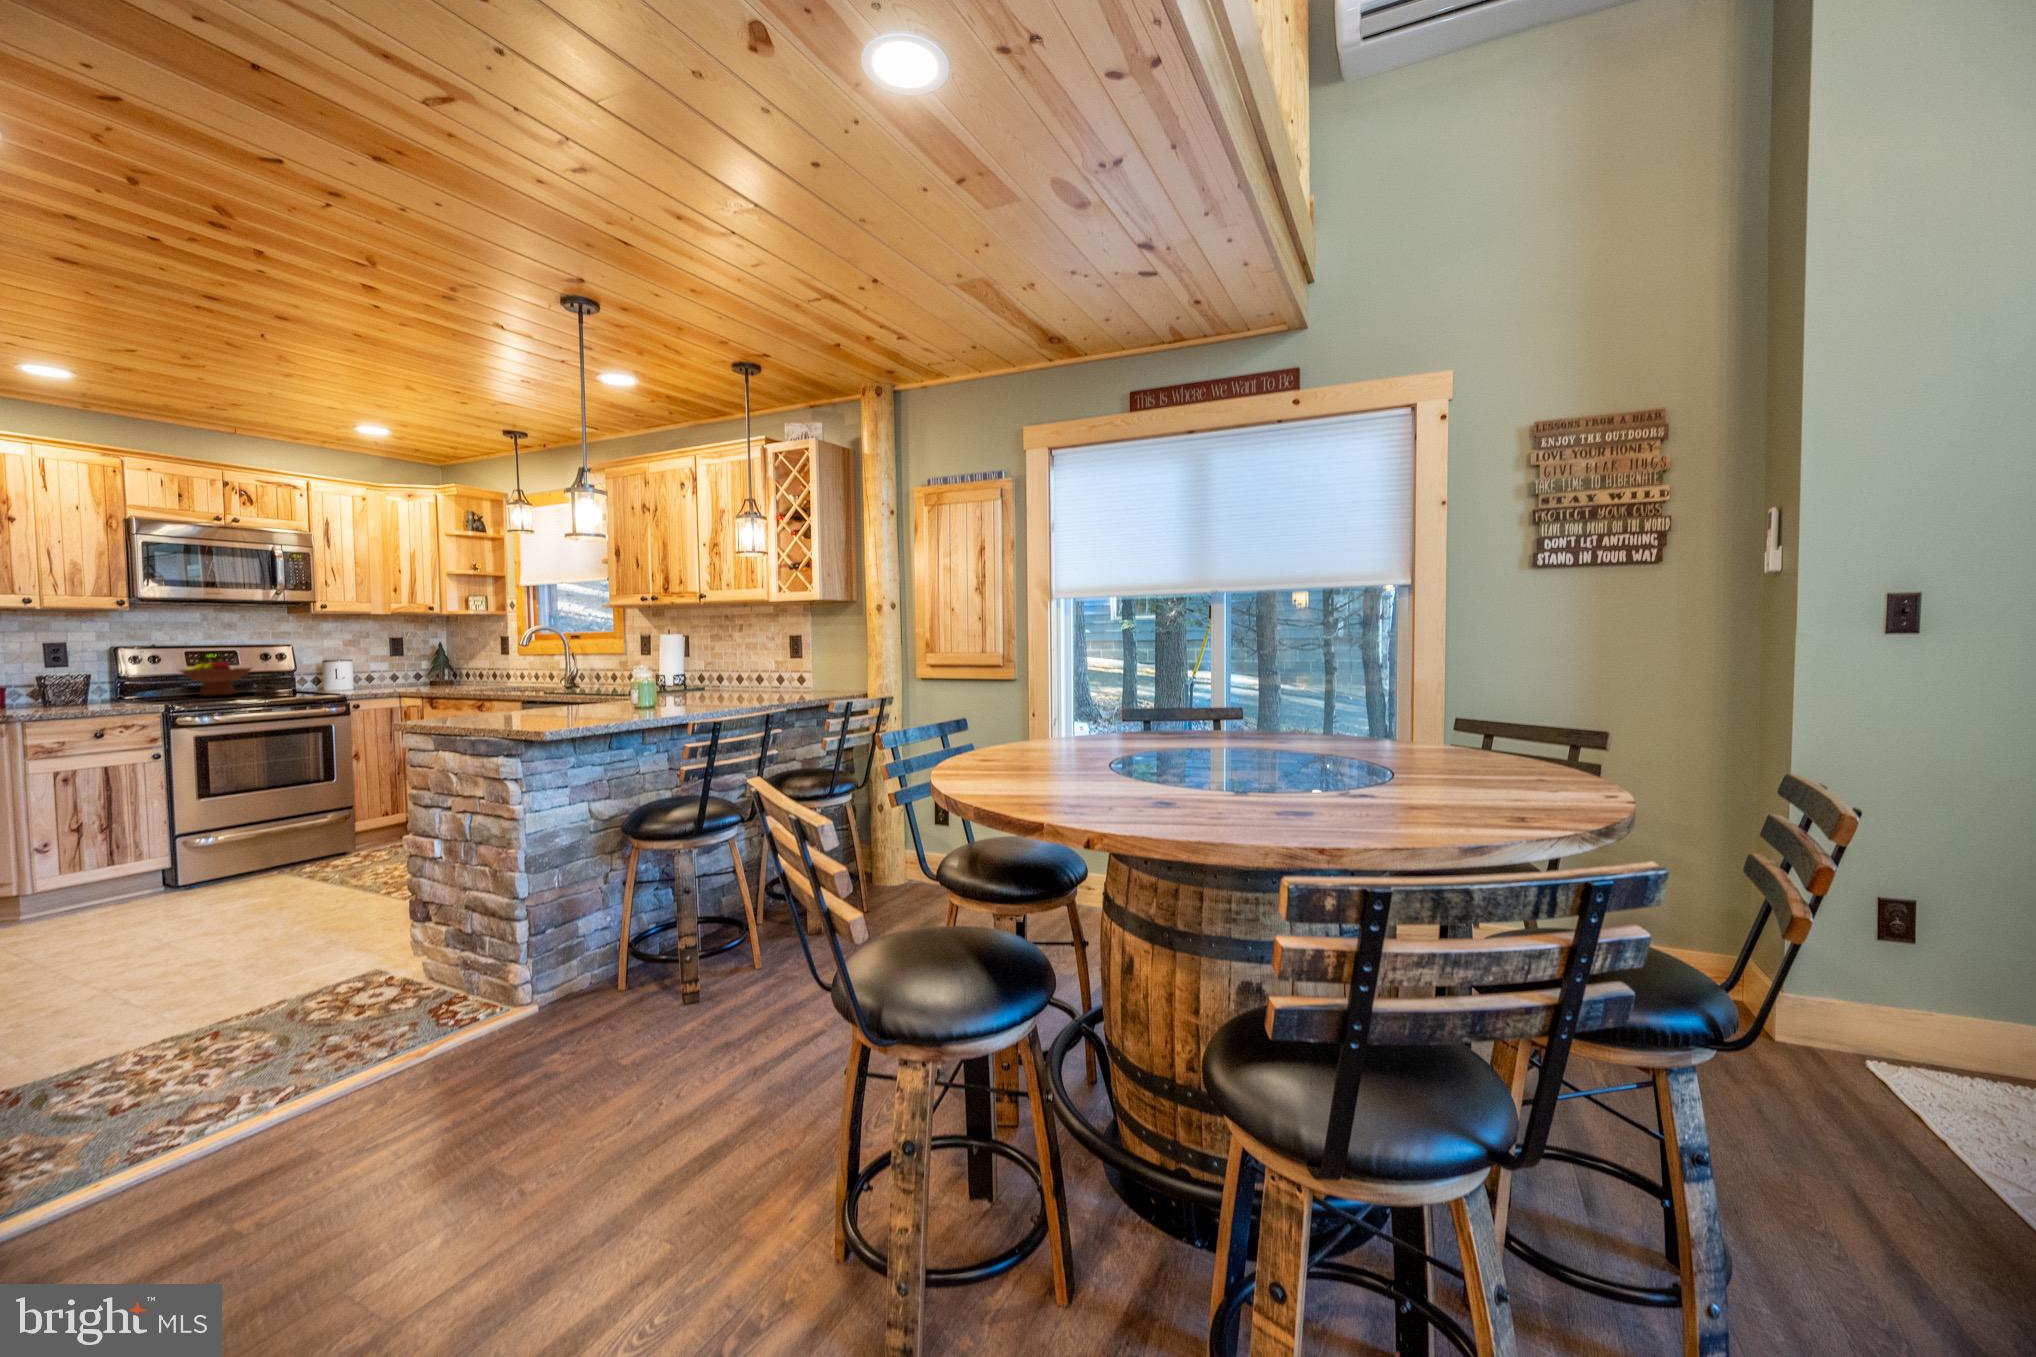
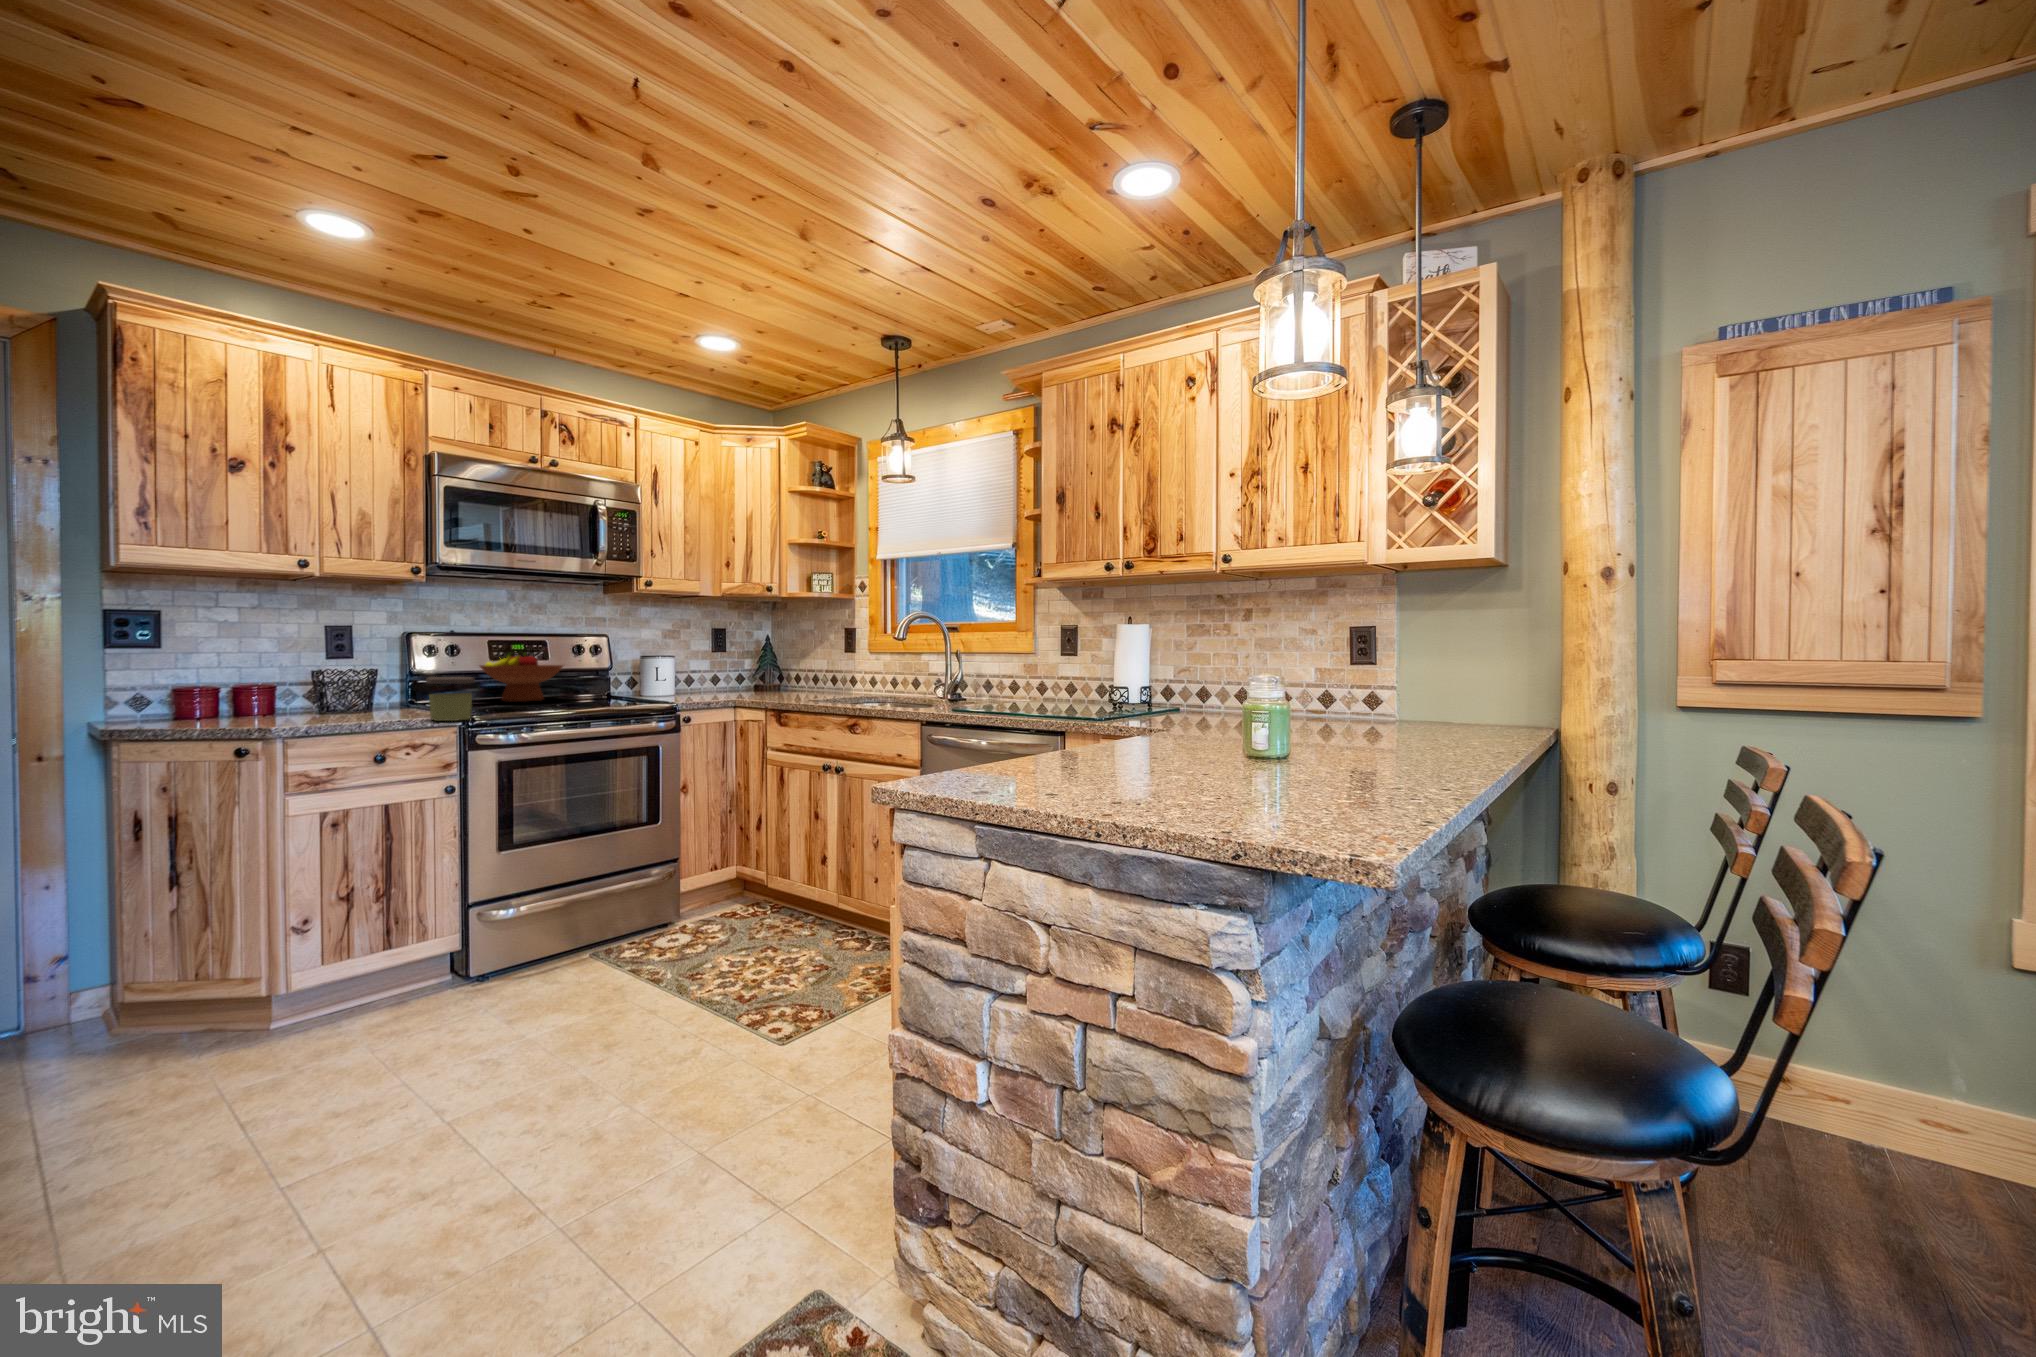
jar: none [133,678,174,709] -> present [426,677,475,721]

